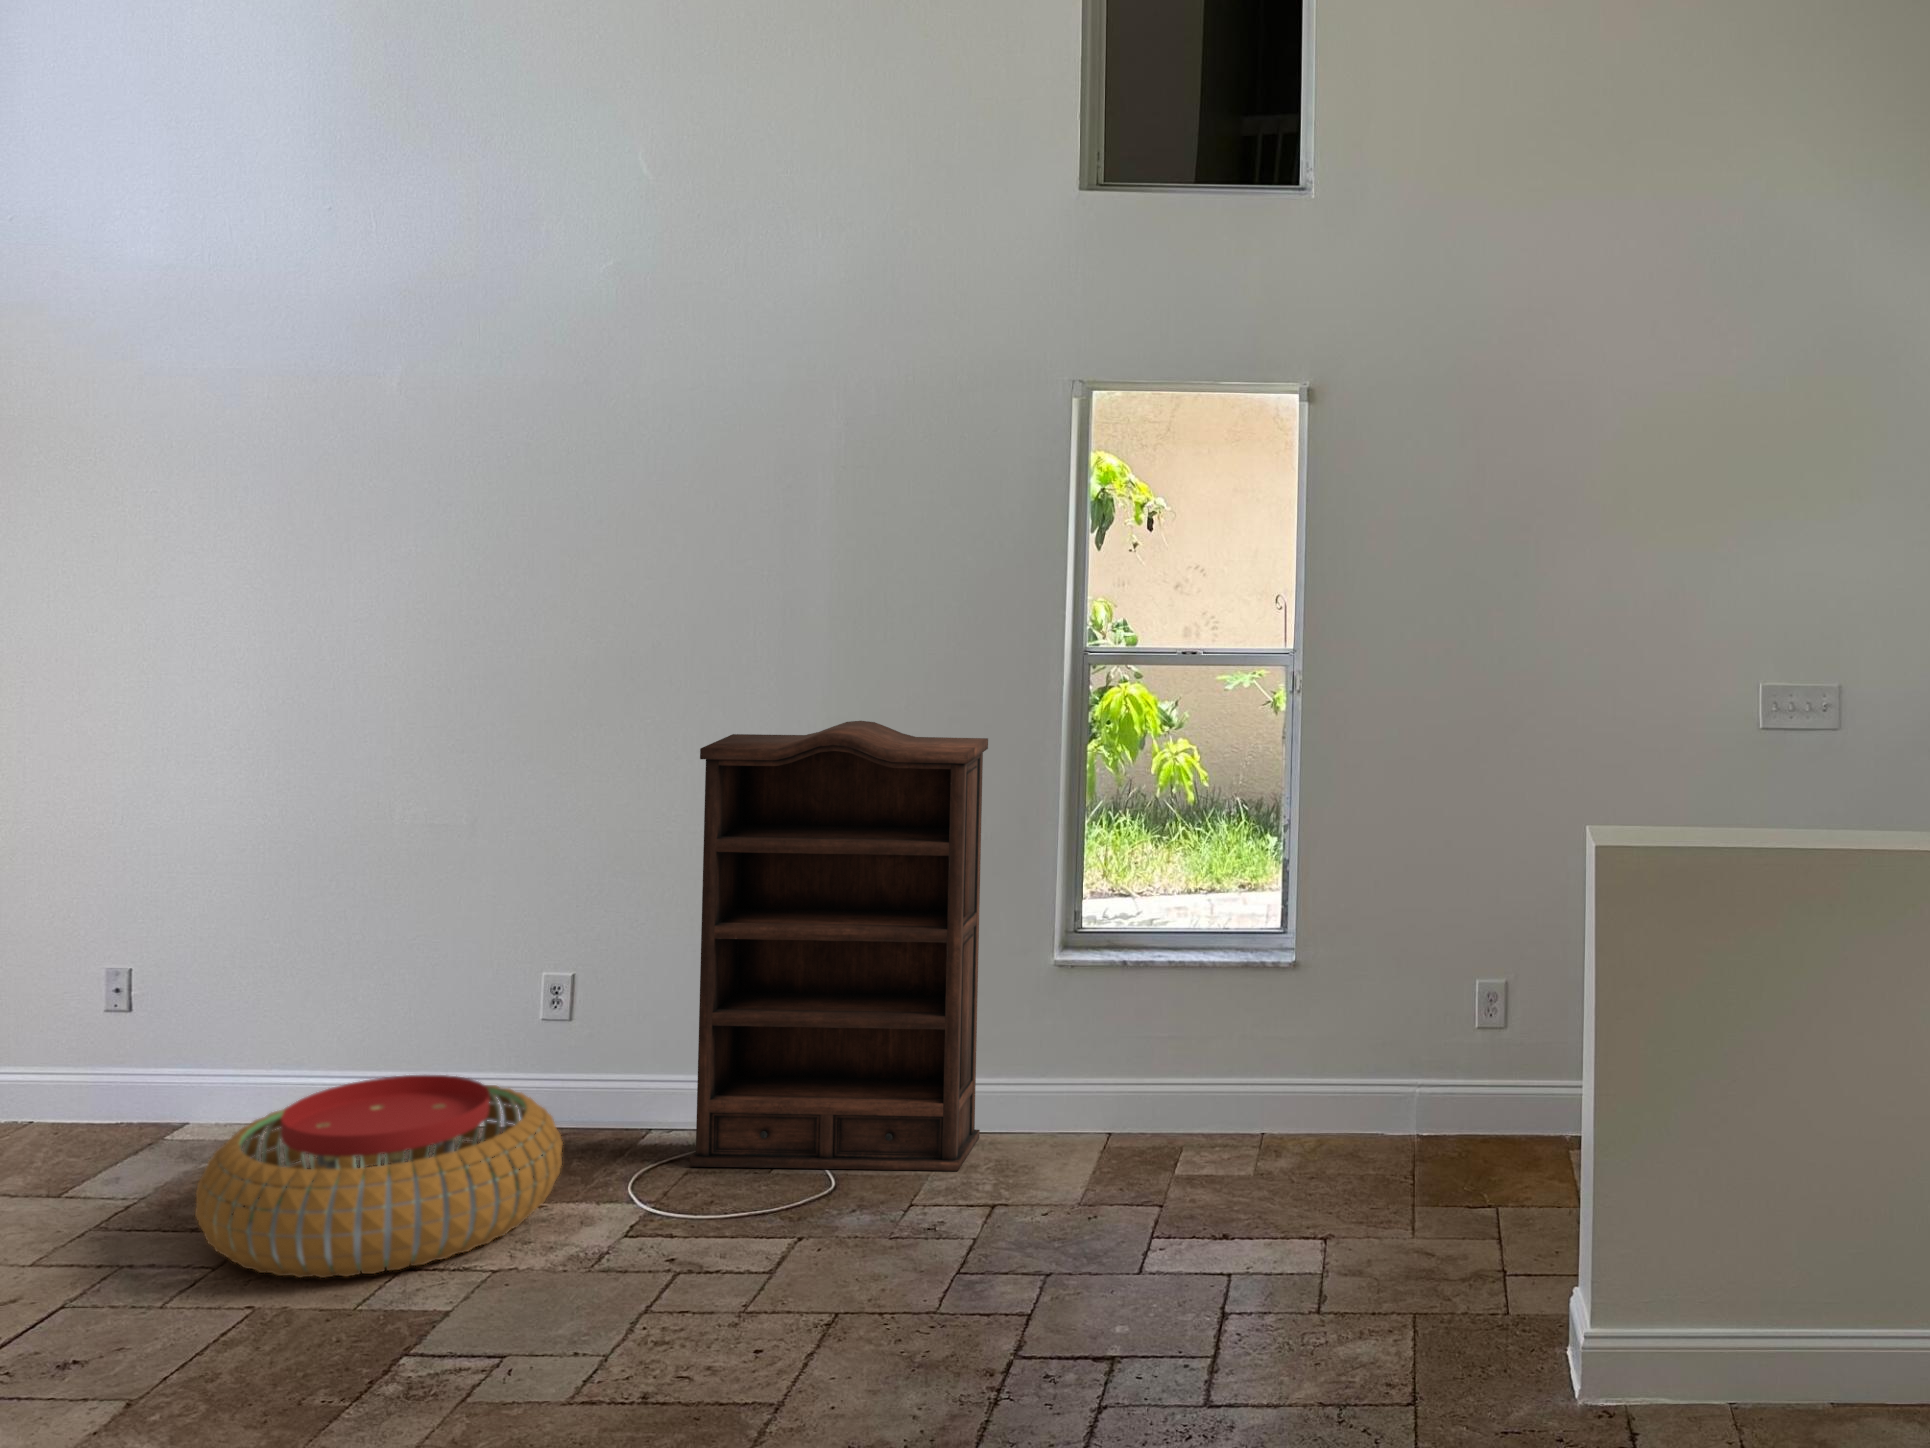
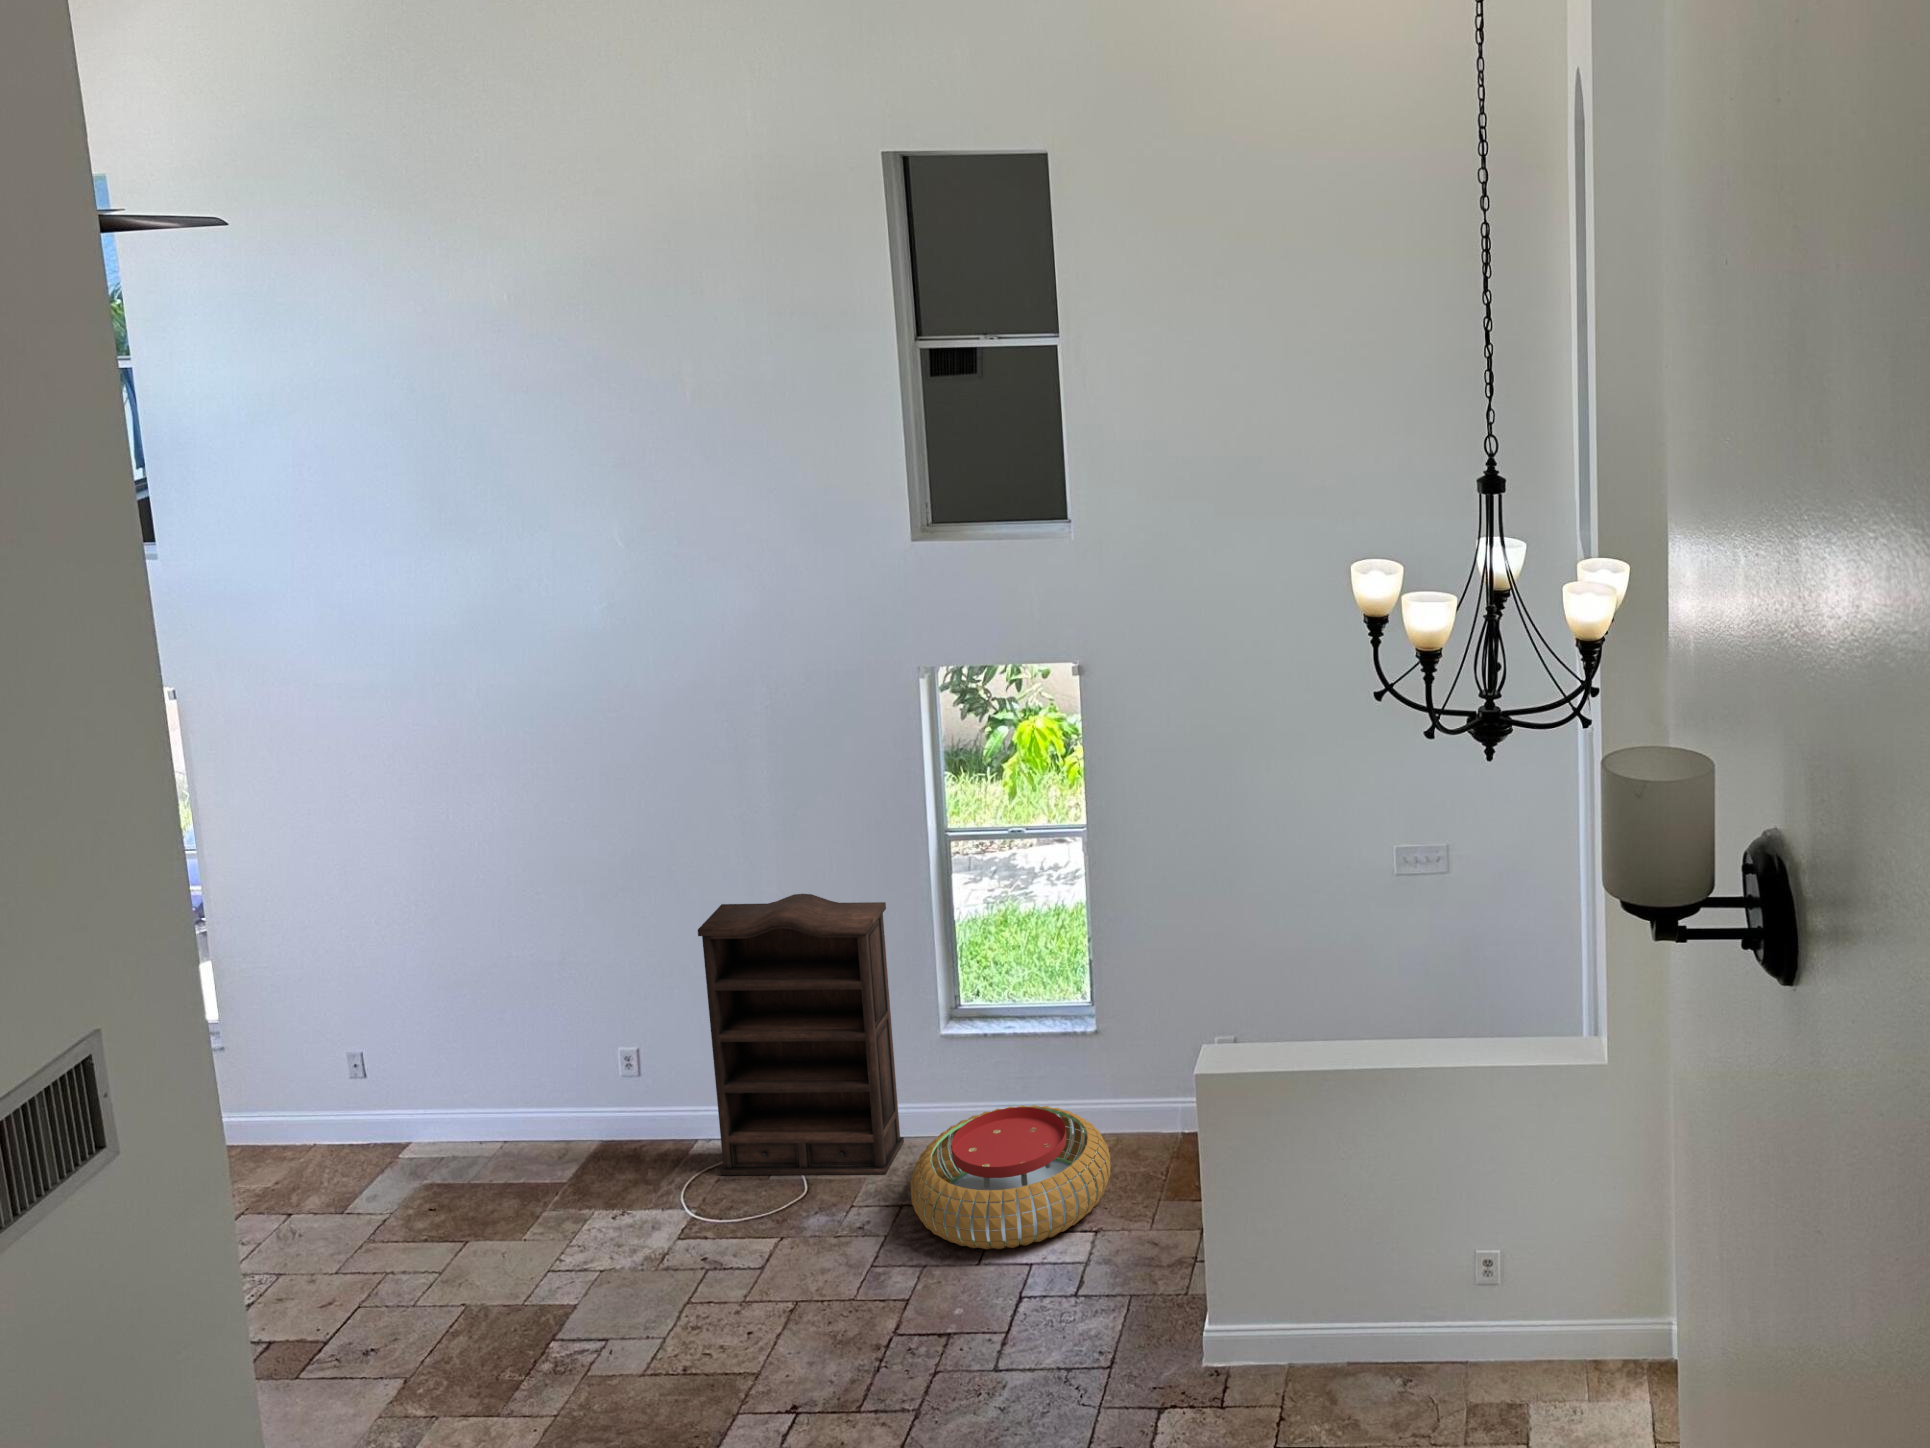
pouf: present [195,1075,562,1278] -> present [910,1105,1111,1249]

